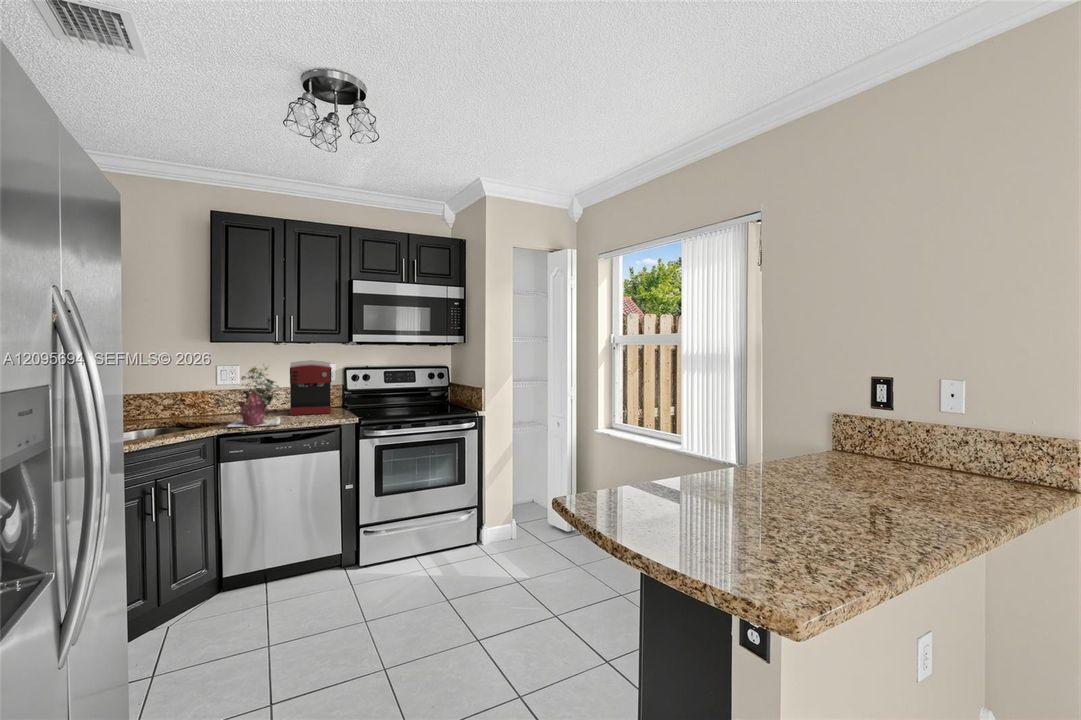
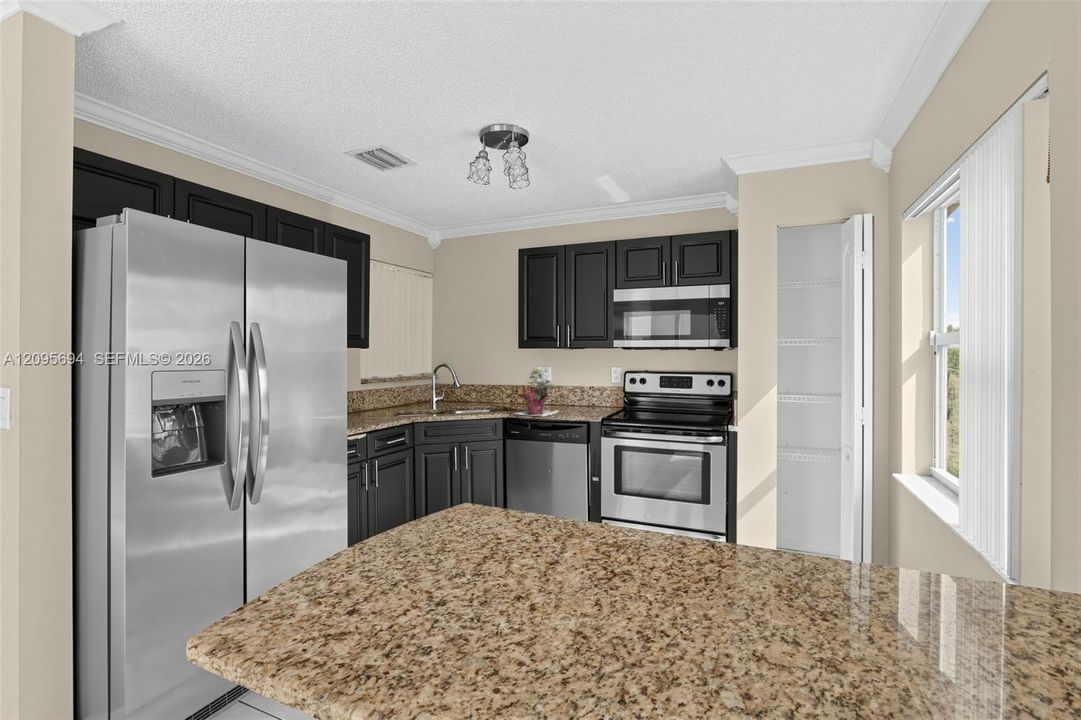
coffee maker: present [290,360,331,415] -> none [571,364,614,411]

